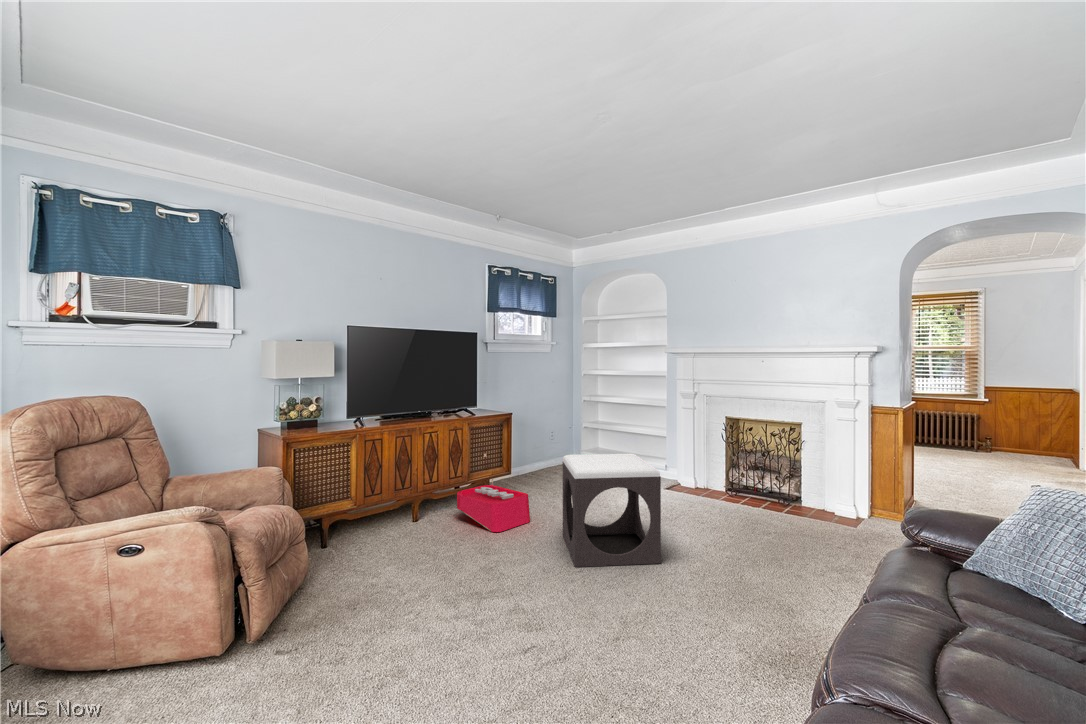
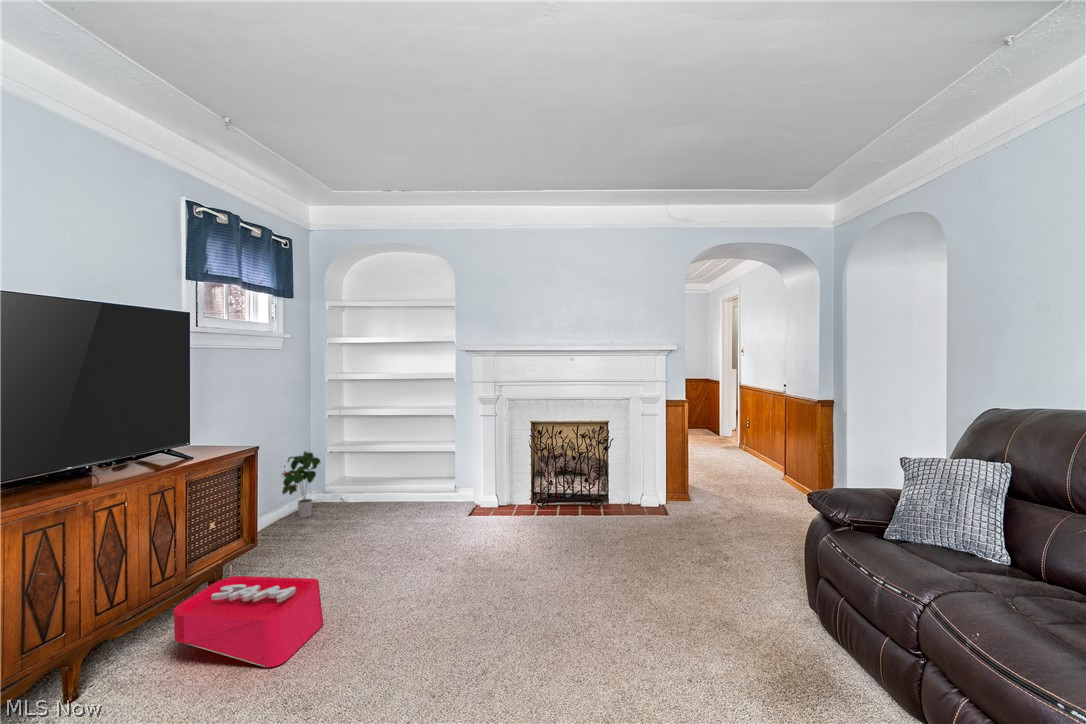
potted plant: none [544,425,572,470] -> present [282,451,320,518]
footstool: present [563,454,661,567] -> none [393,488,564,692]

